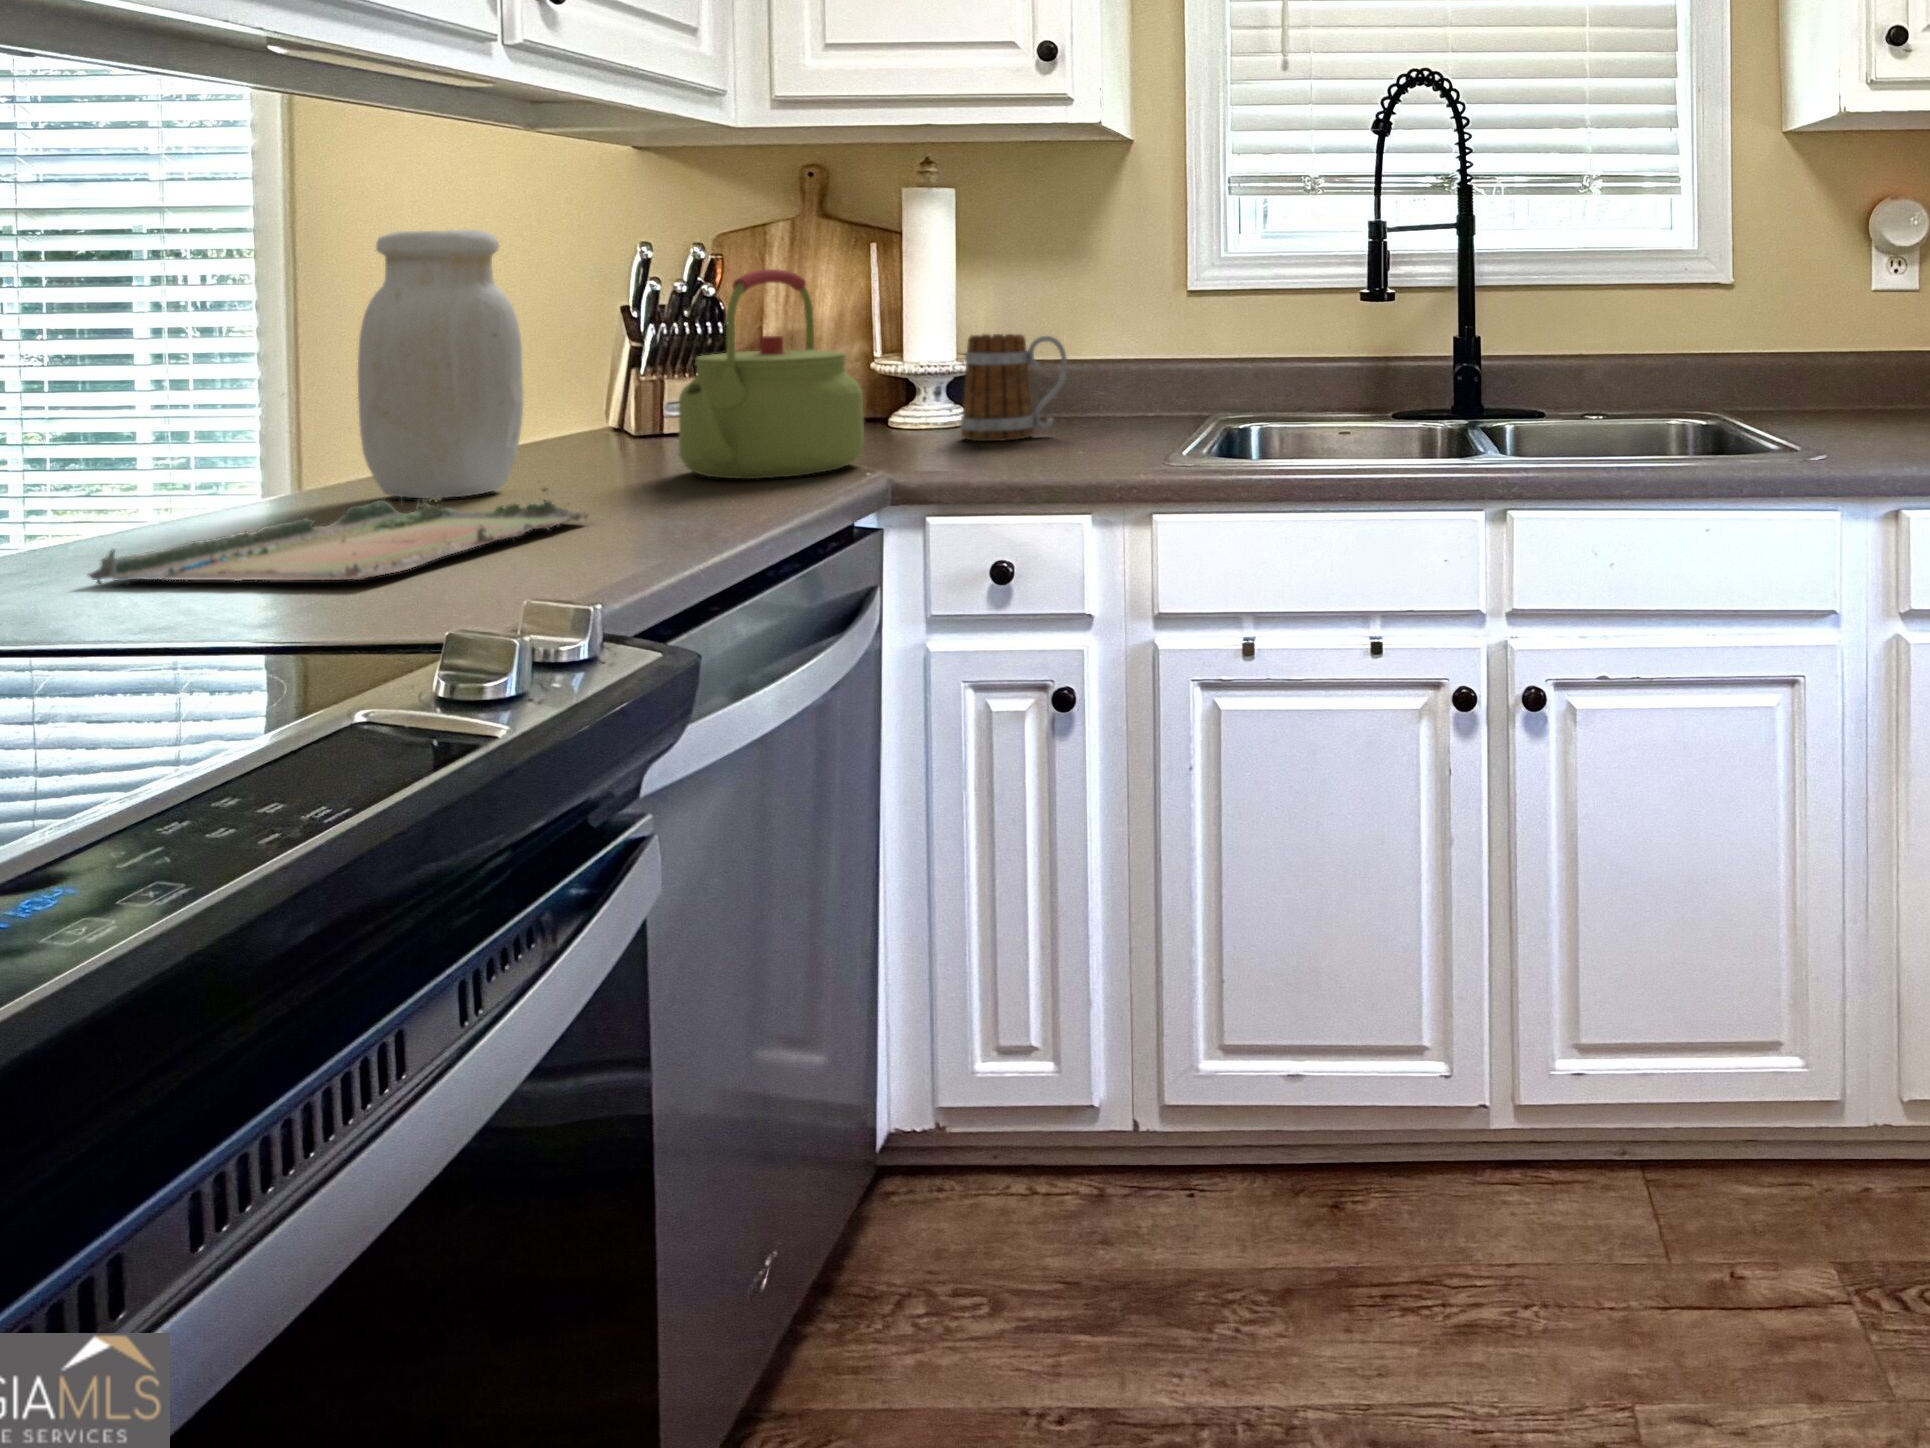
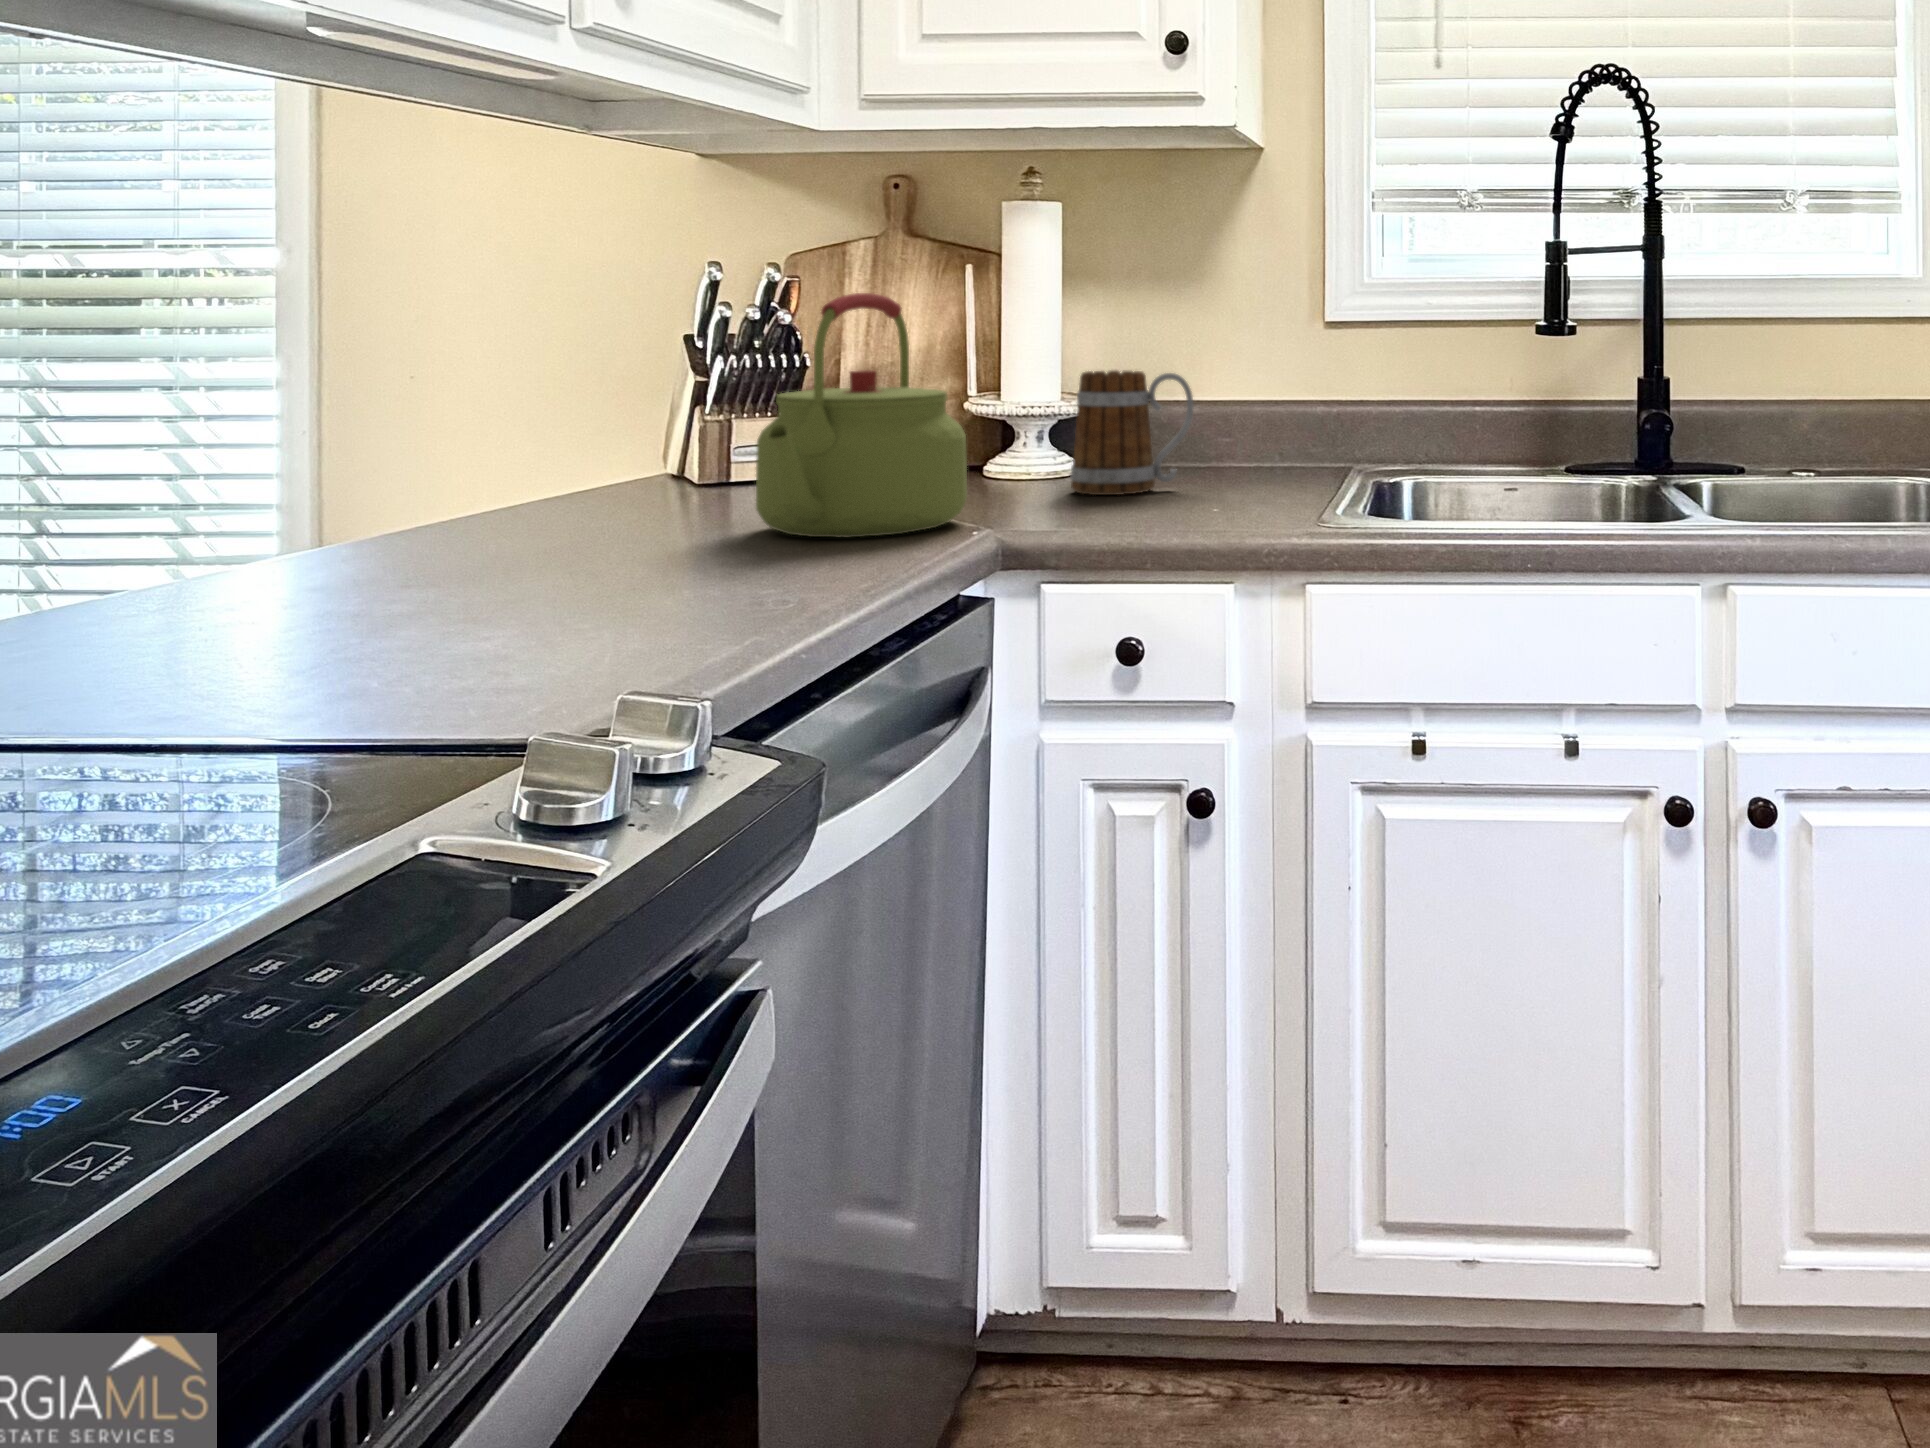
jar: present [358,230,523,498] -> none [394,245,580,557]
tray: present [88,488,588,584] -> none [84,539,664,660]

